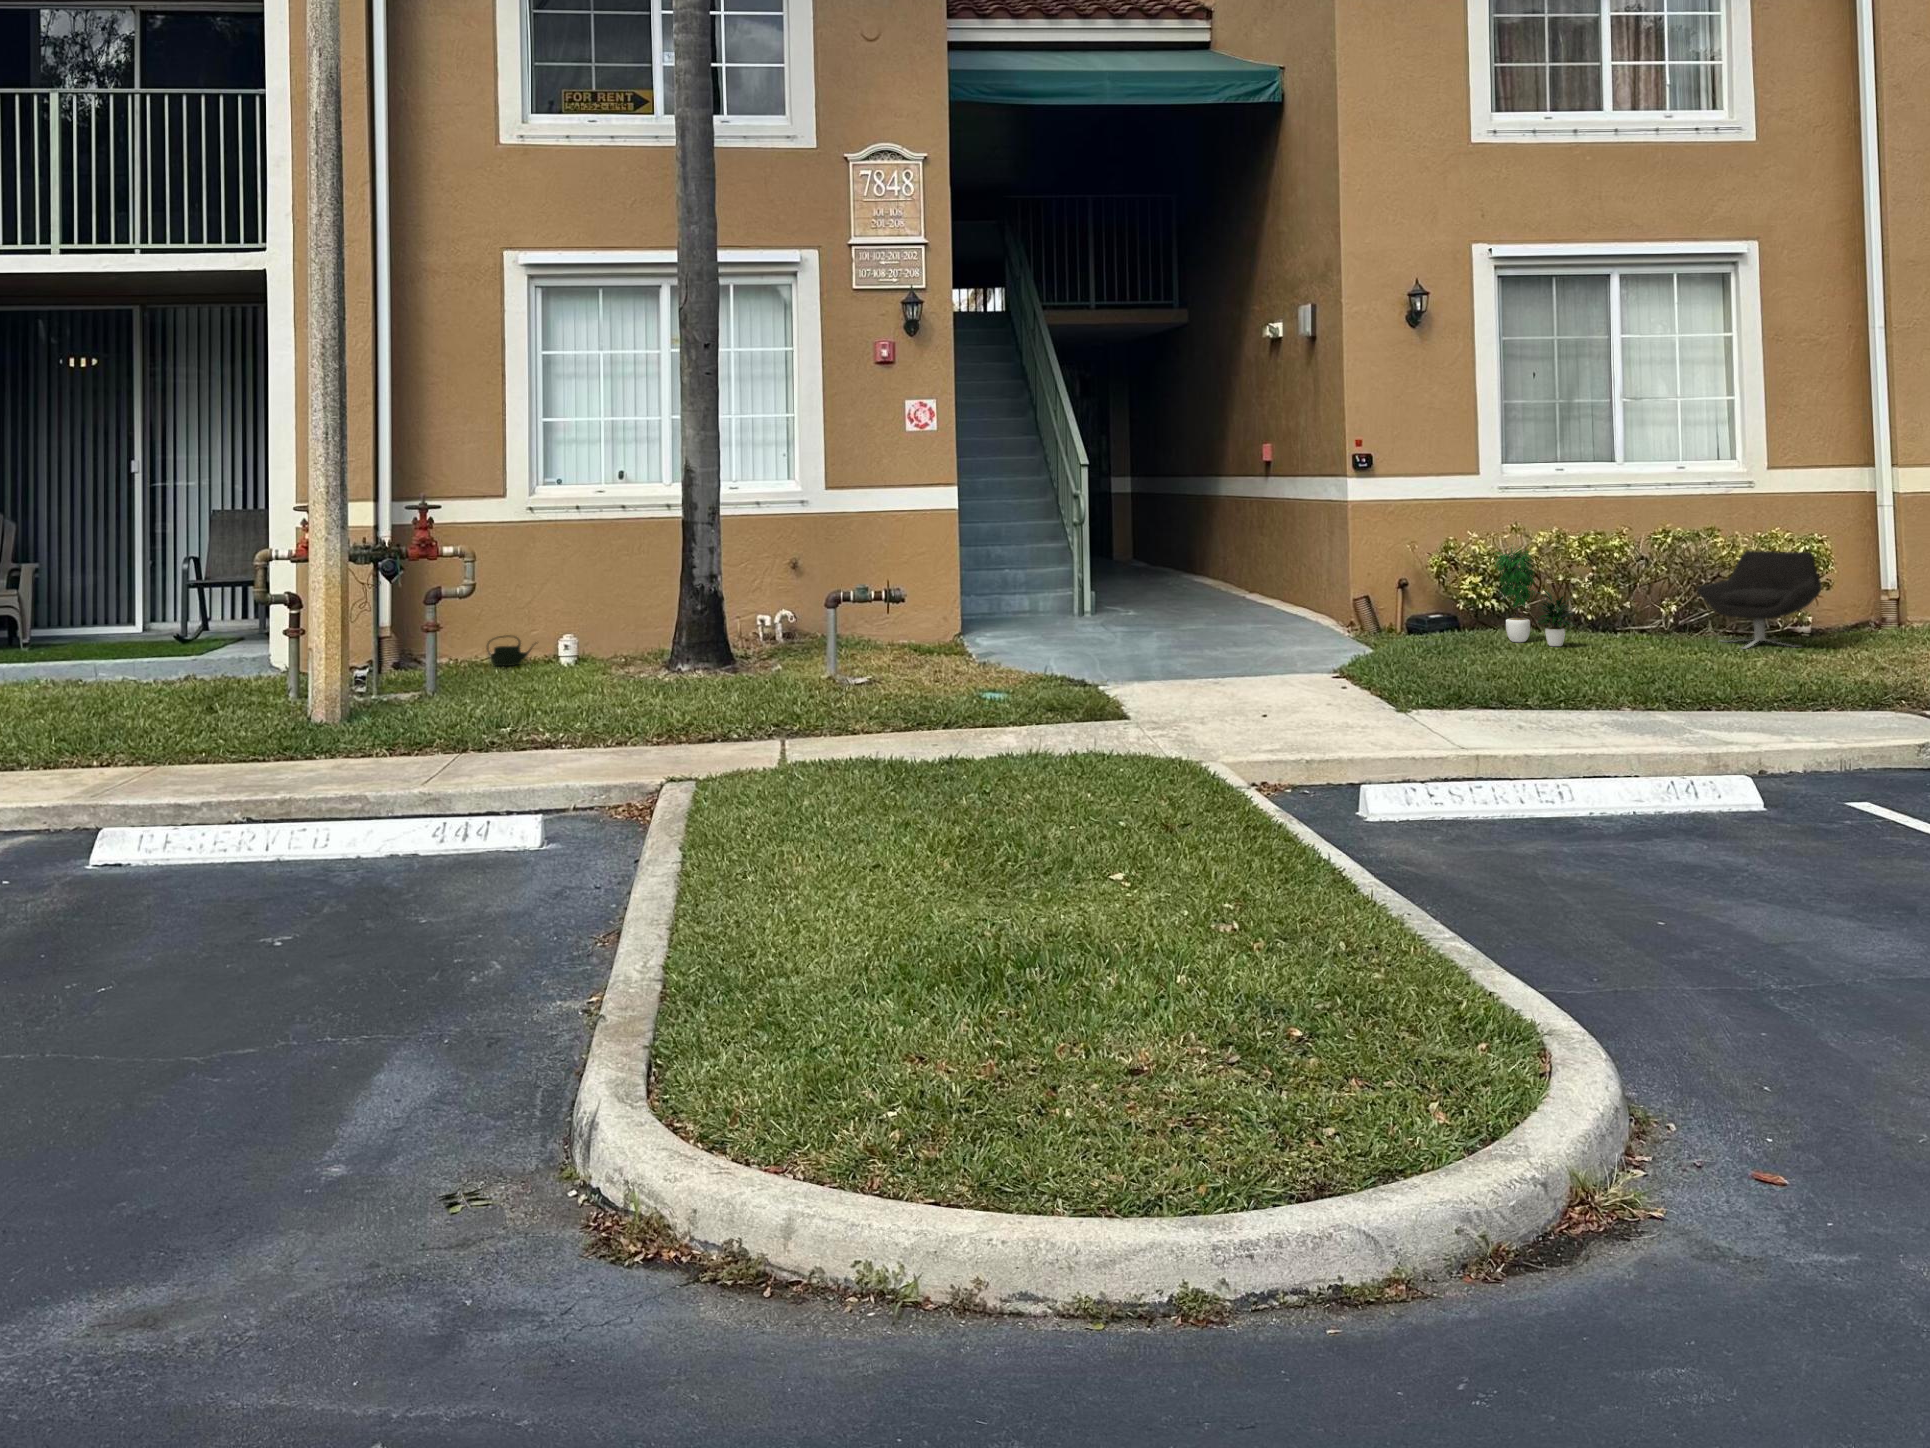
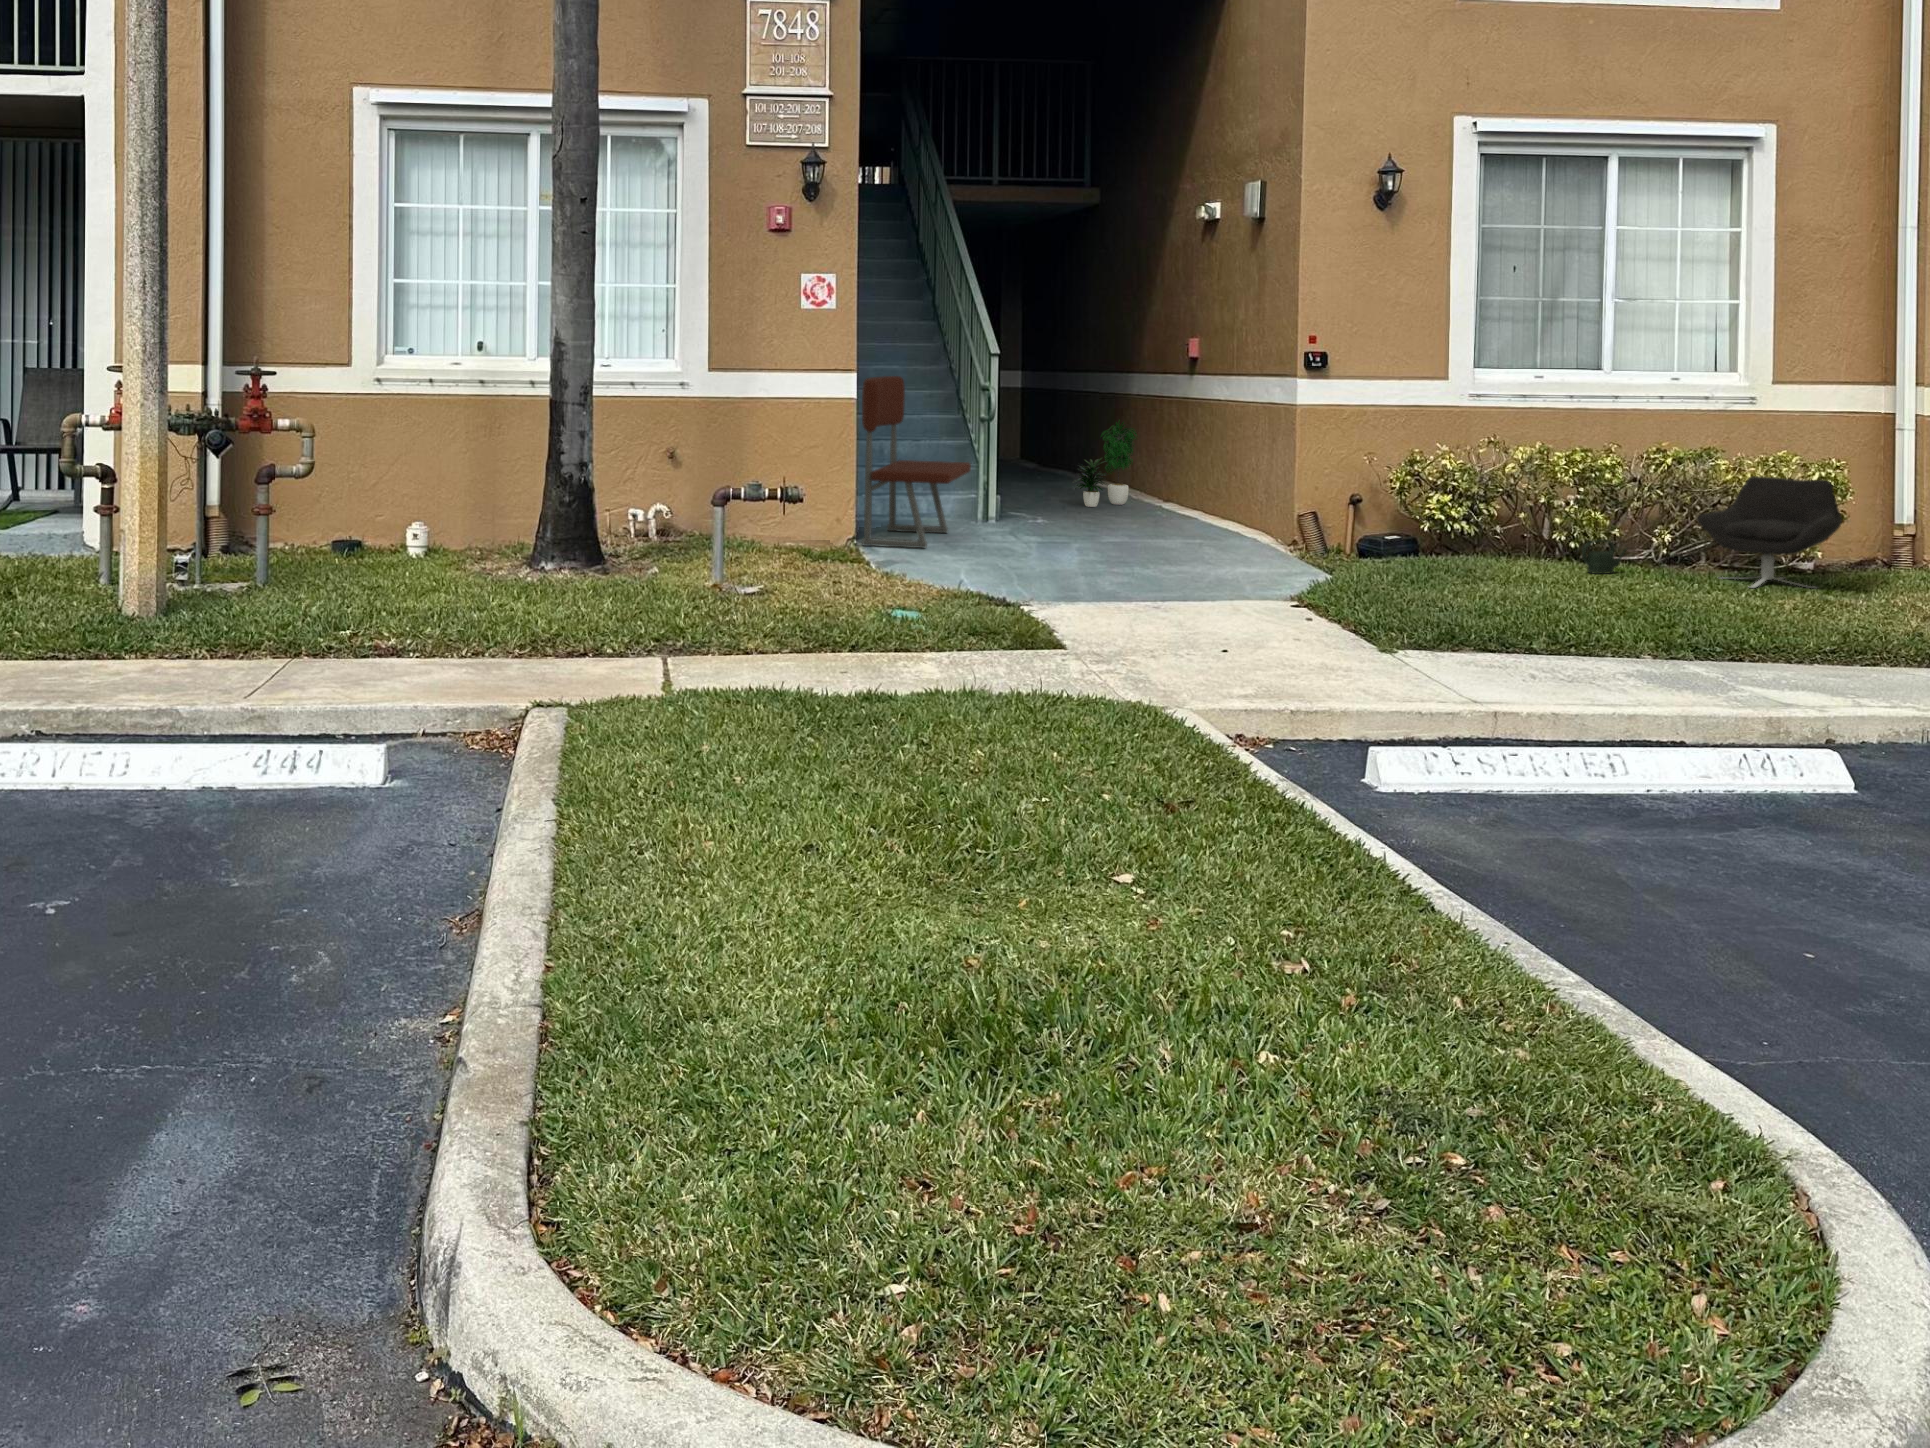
bench: none [965,489,1066,642] -> present [862,376,971,548]
potted plant: present [1496,548,1575,646] -> present [1075,421,1137,507]
watering can: present [487,636,532,666] -> present [1582,540,1627,574]

